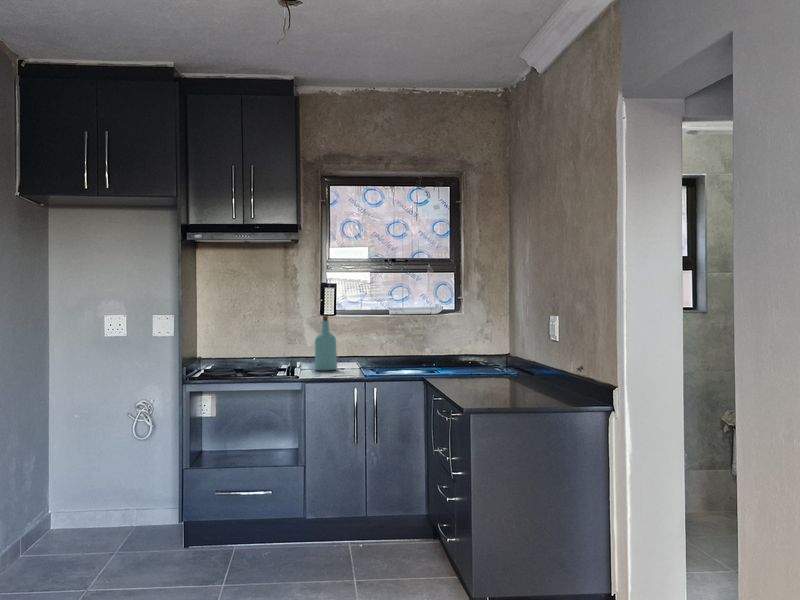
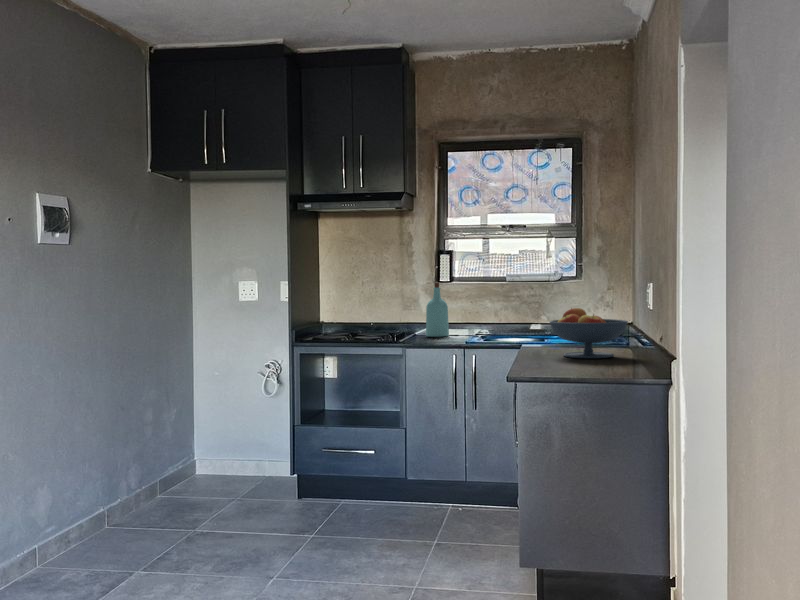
fruit bowl: none [470,341,542,389] -> present [550,308,628,358]

